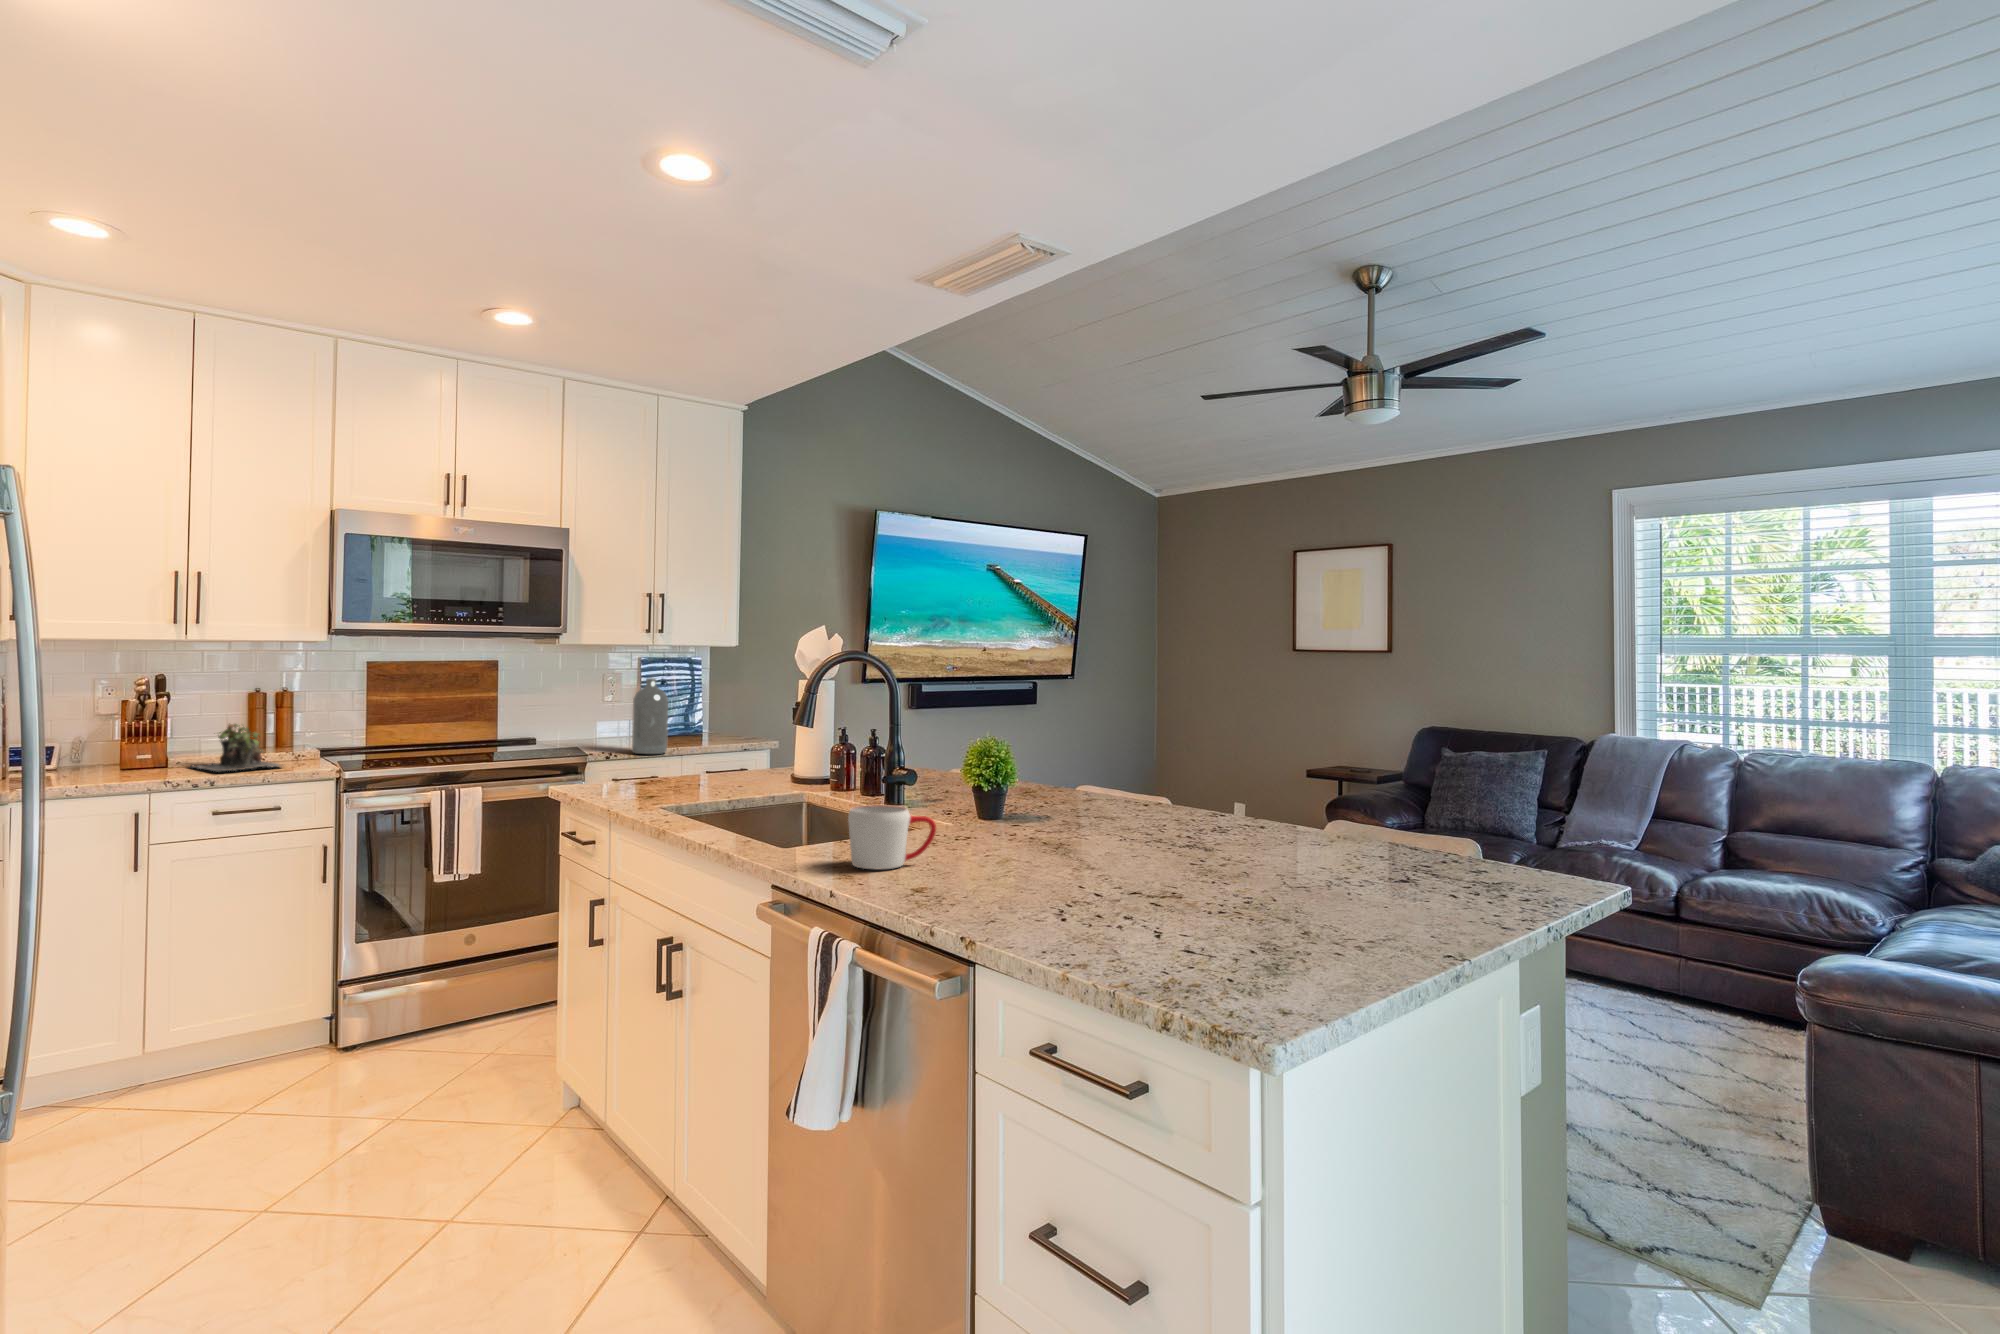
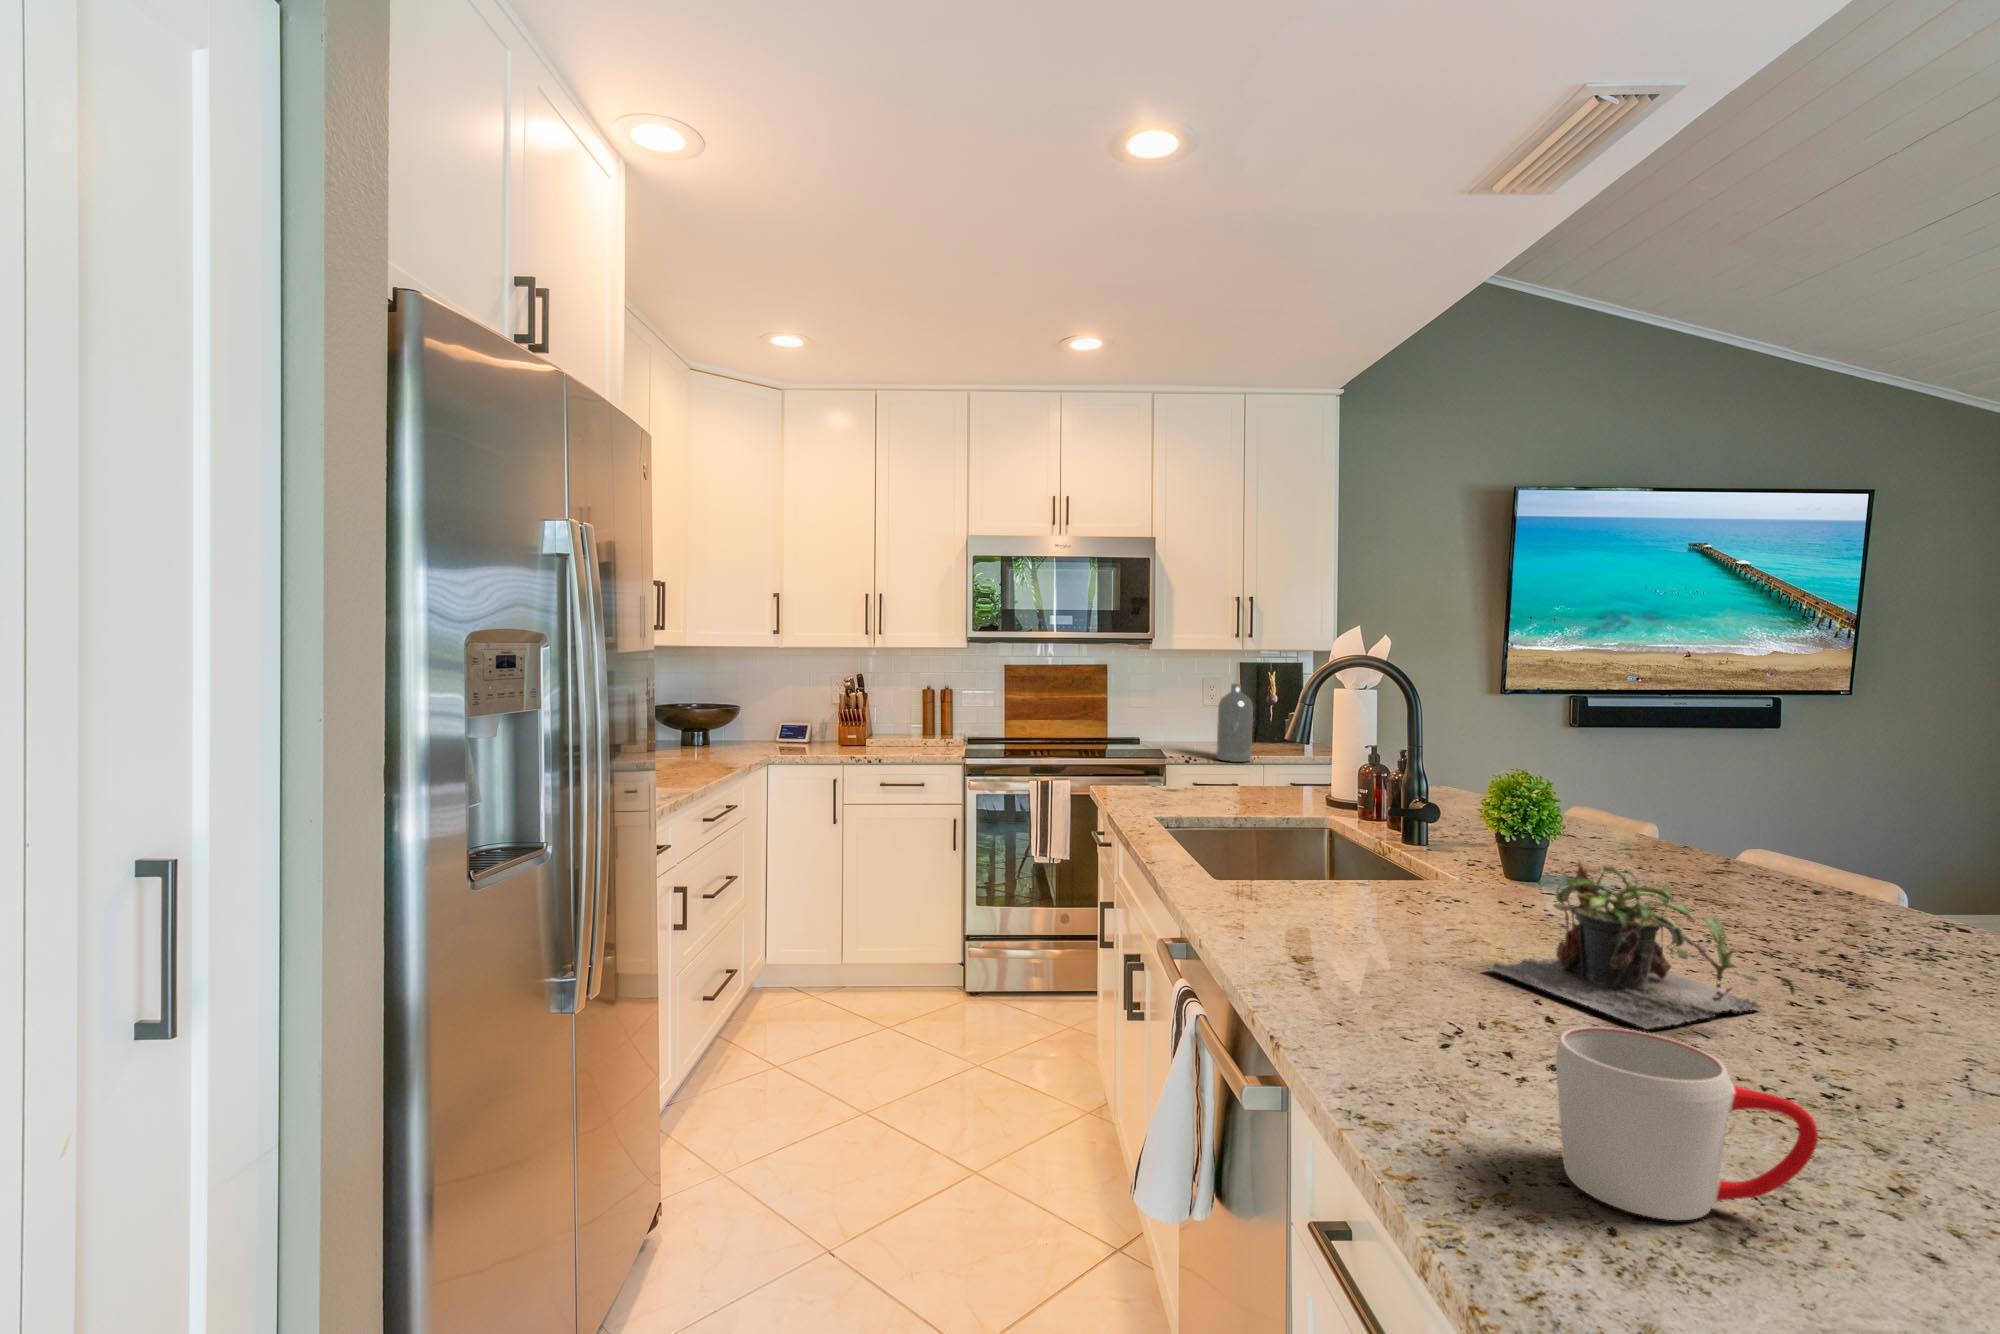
plant: present [191,724,282,771] -> present [1488,862,1796,1029]
mug: present [848,805,936,869] -> present [1556,1027,1818,1220]

